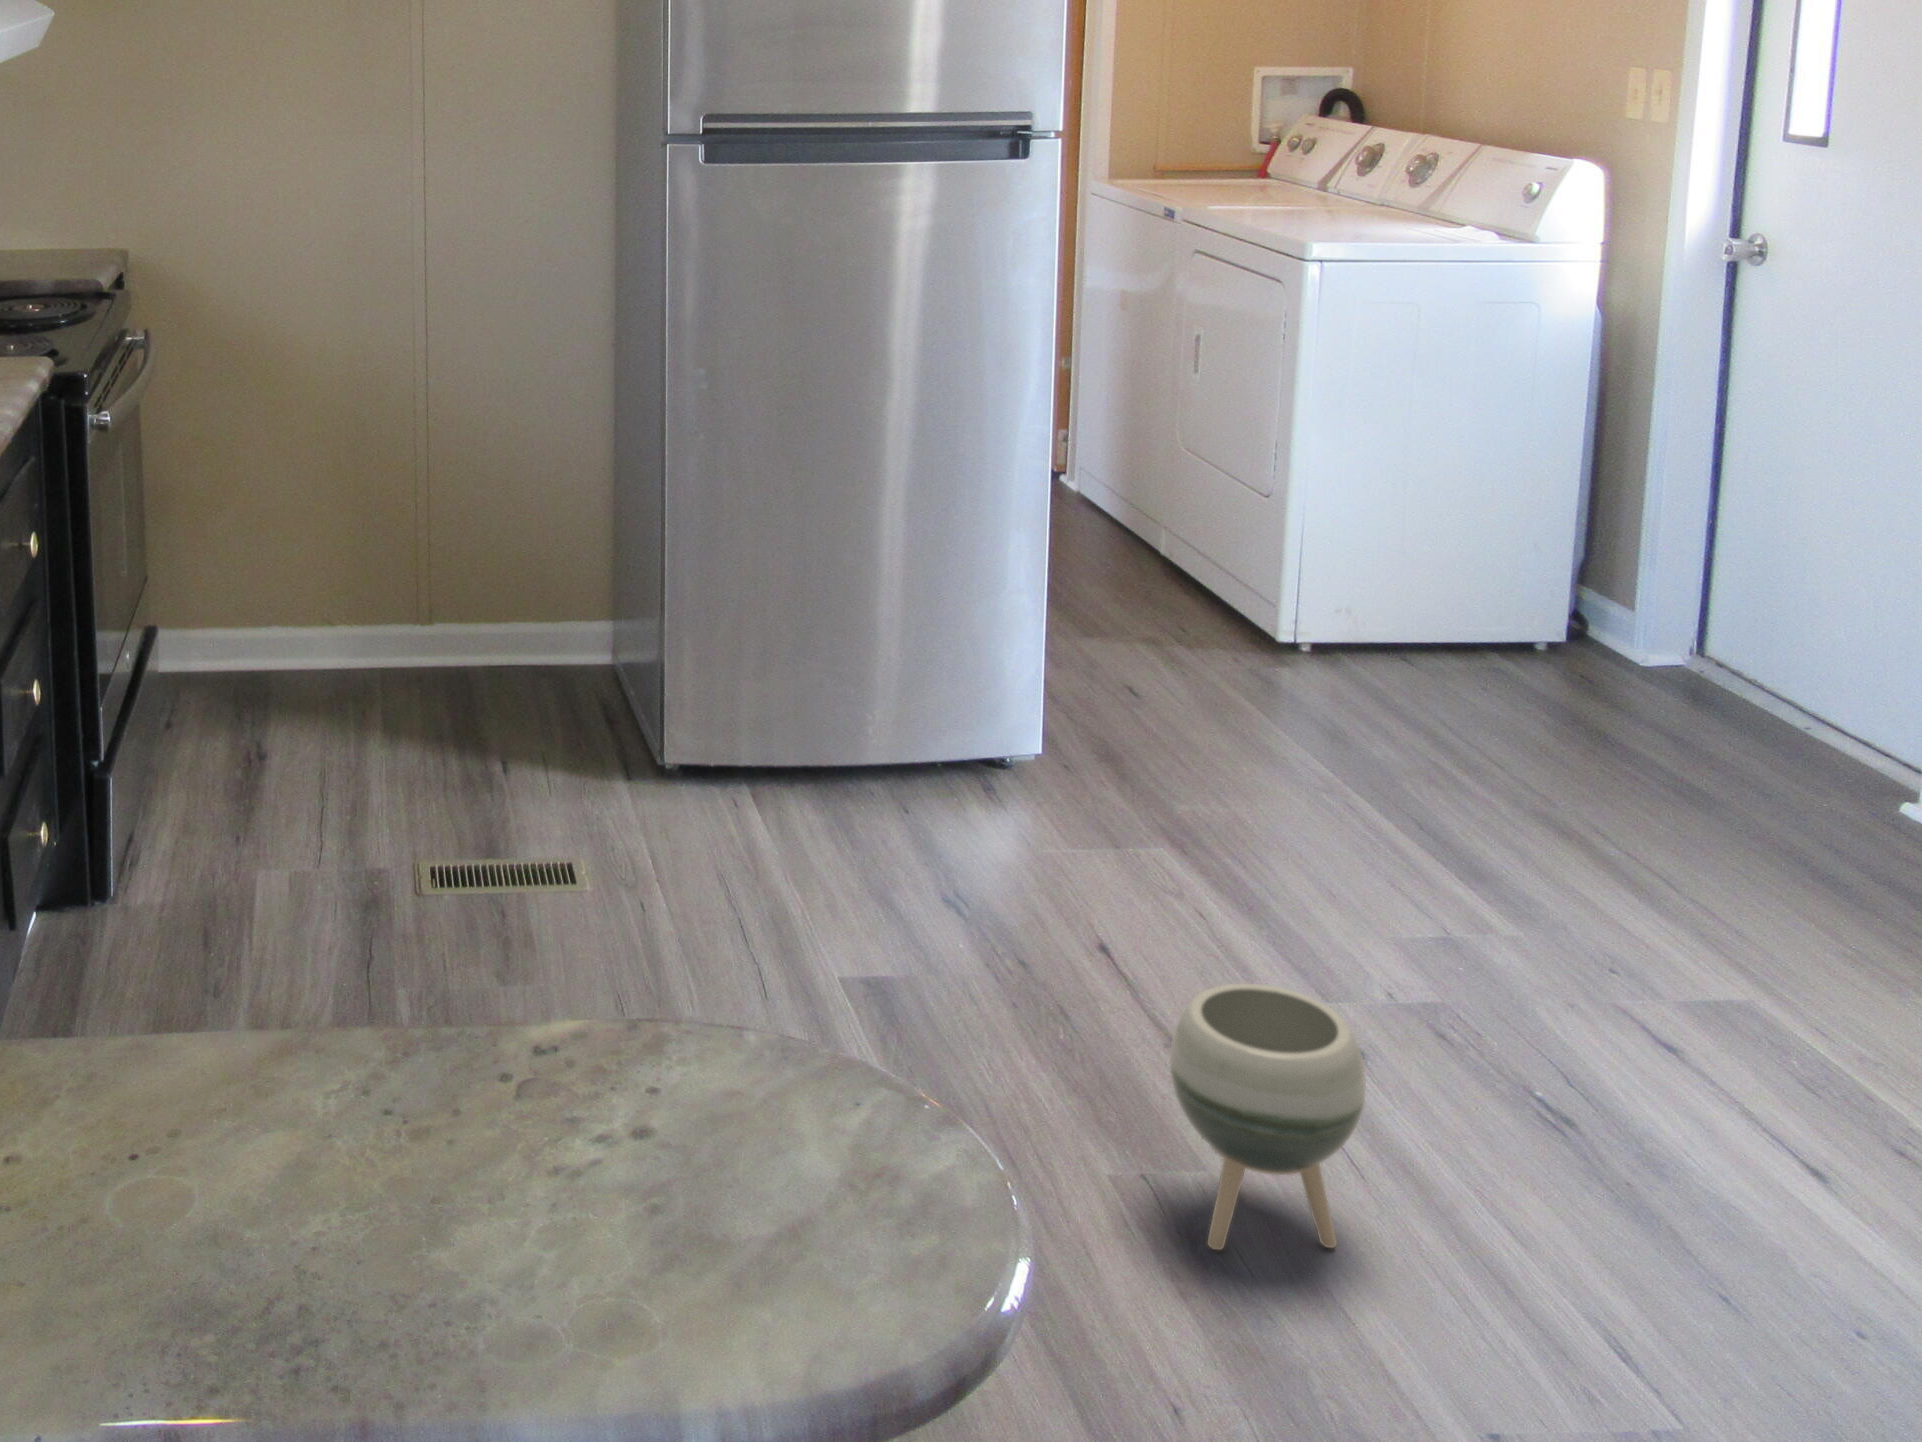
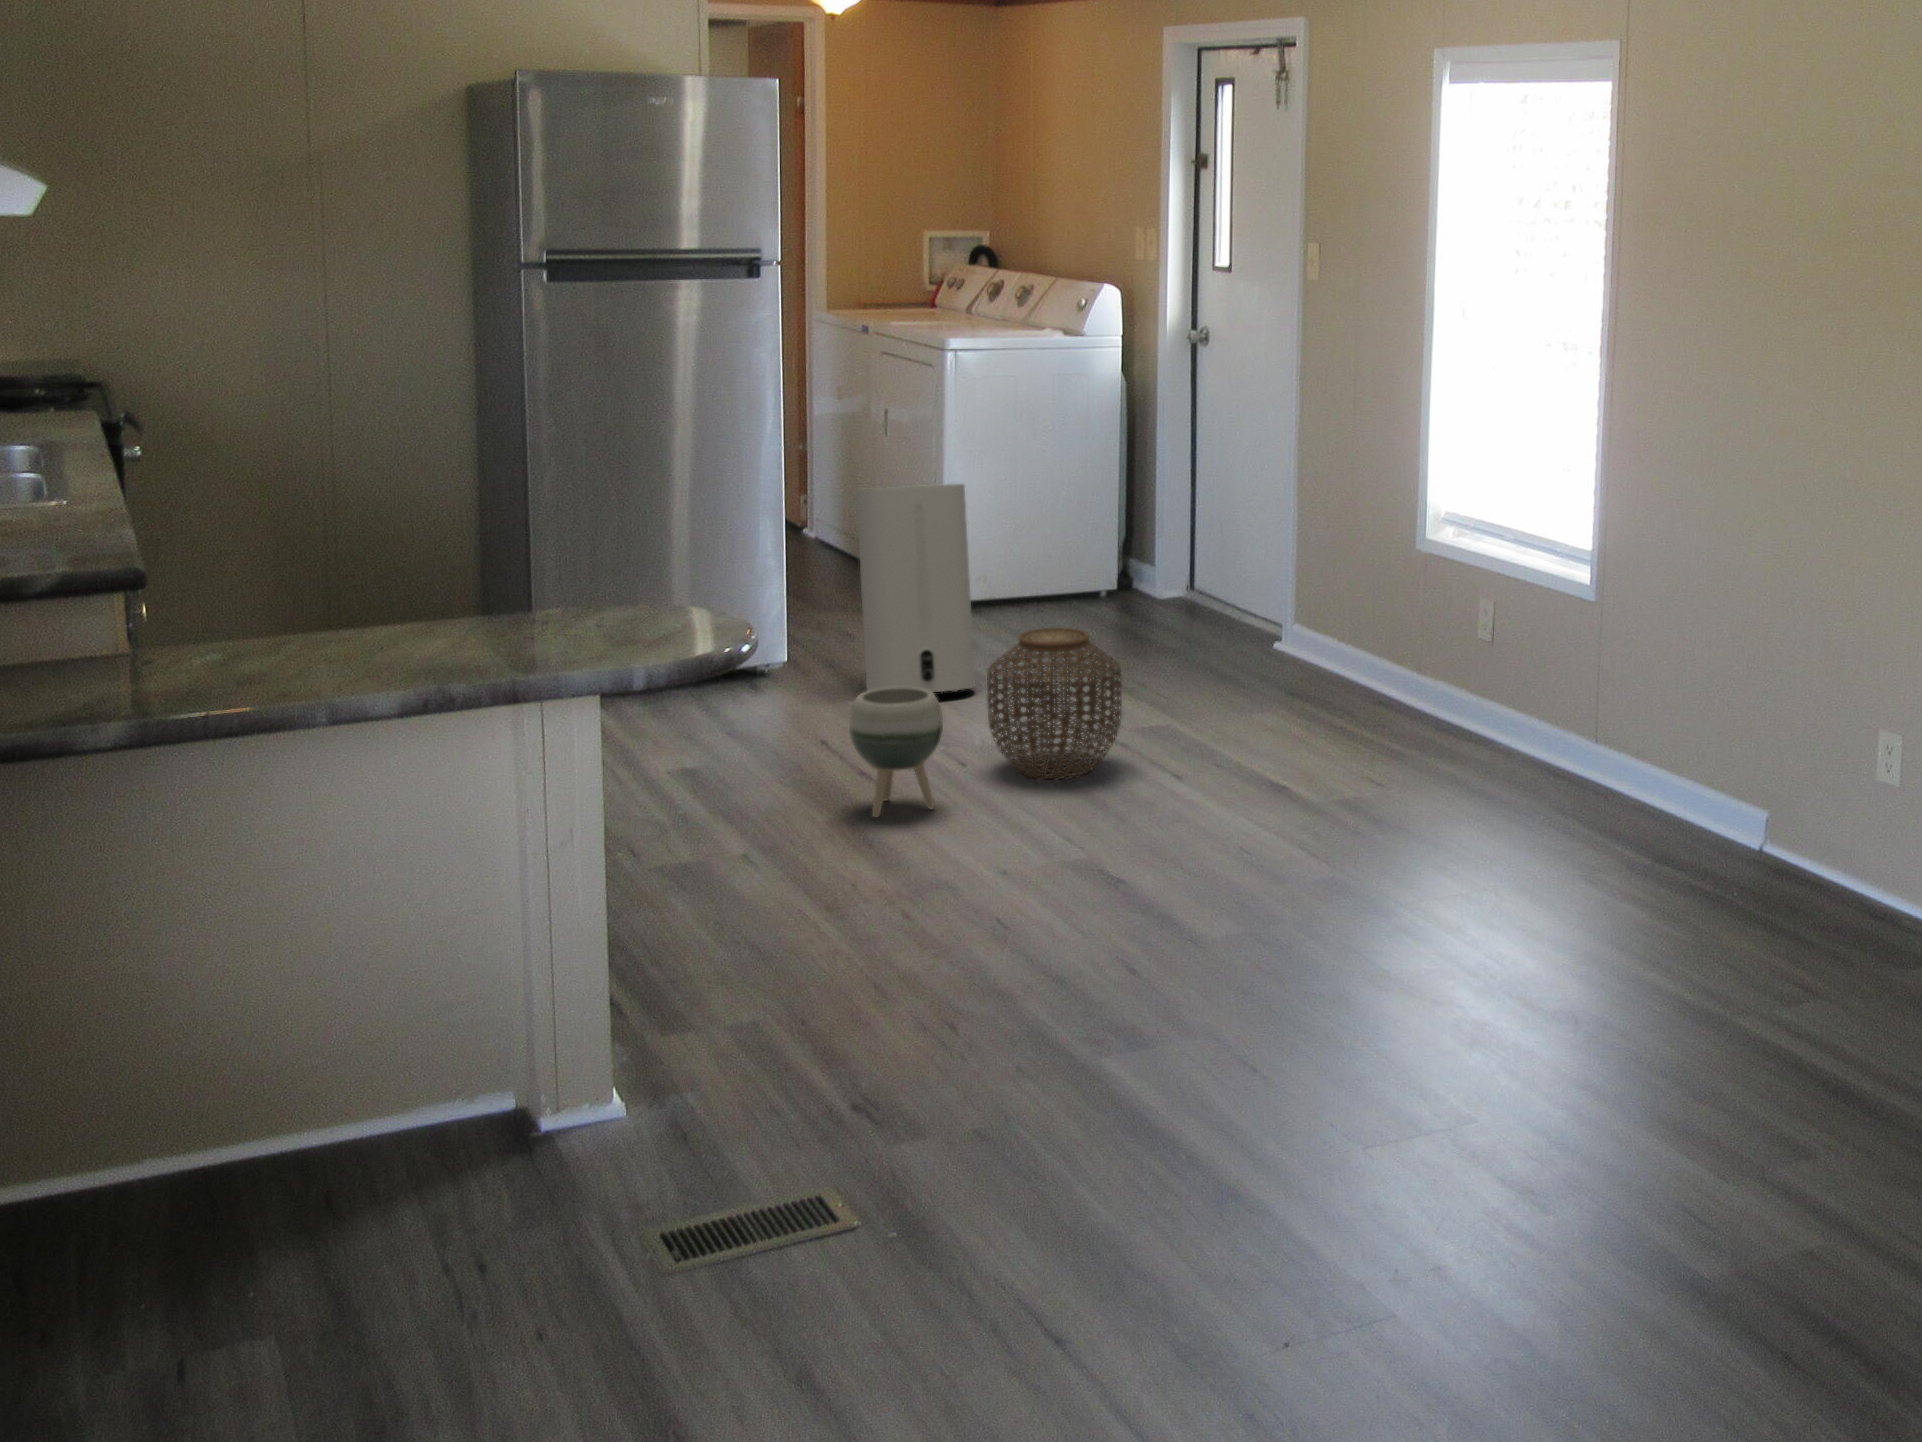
air purifier: none [1168,506,1361,866] -> present [856,484,975,692]
woven basket: none [1437,876,1741,1194] -> present [987,628,1122,779]

